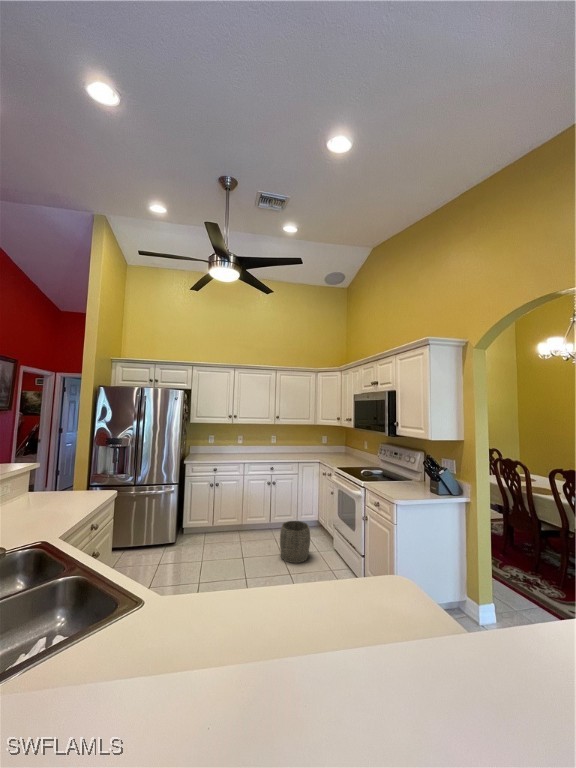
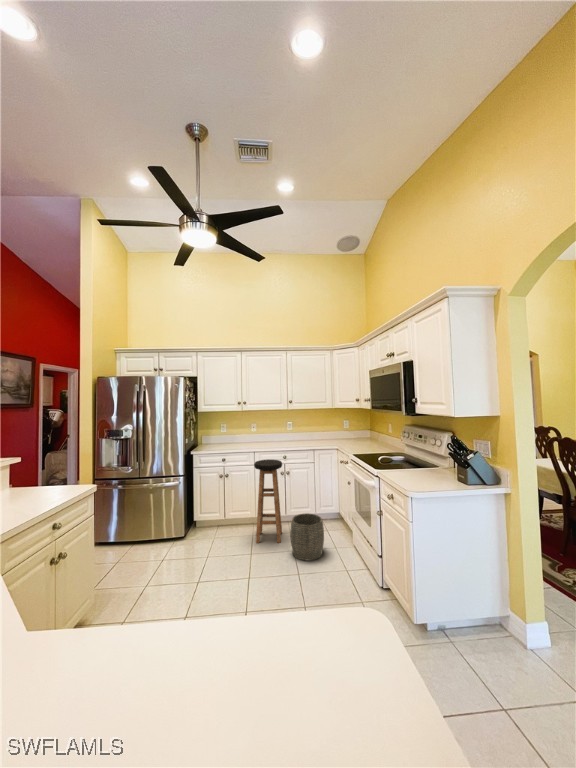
bar stool: none [245,471,272,549] -> present [254,459,282,543]

